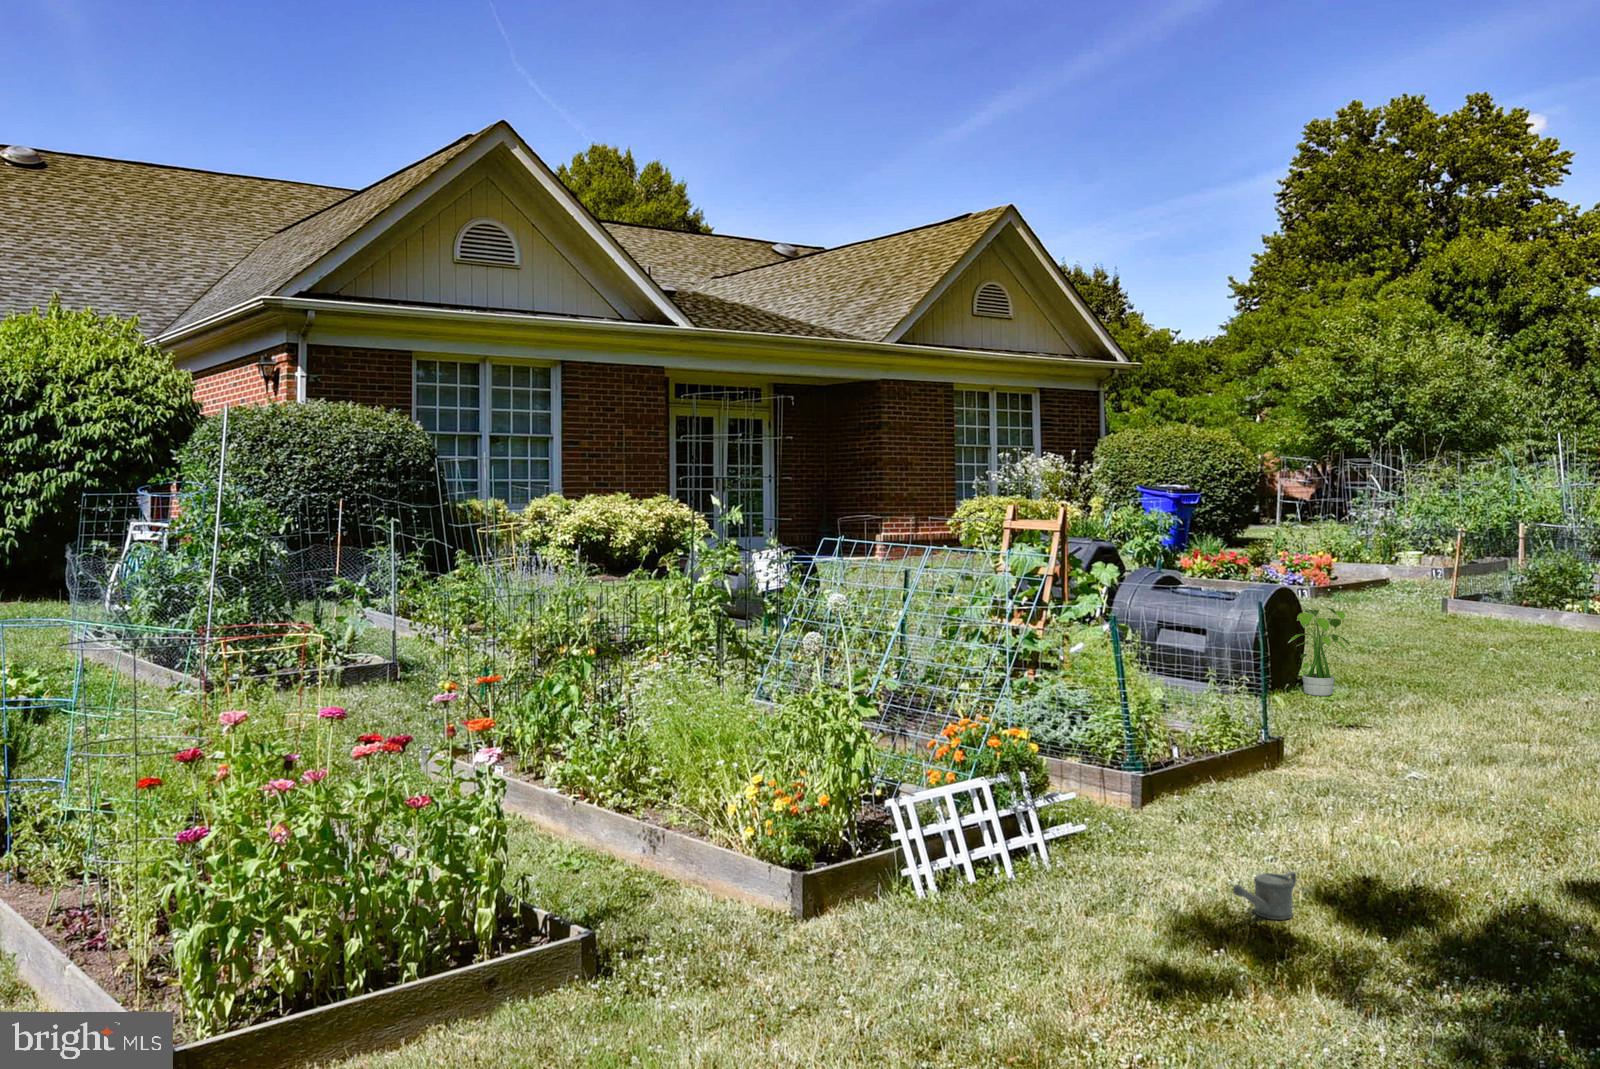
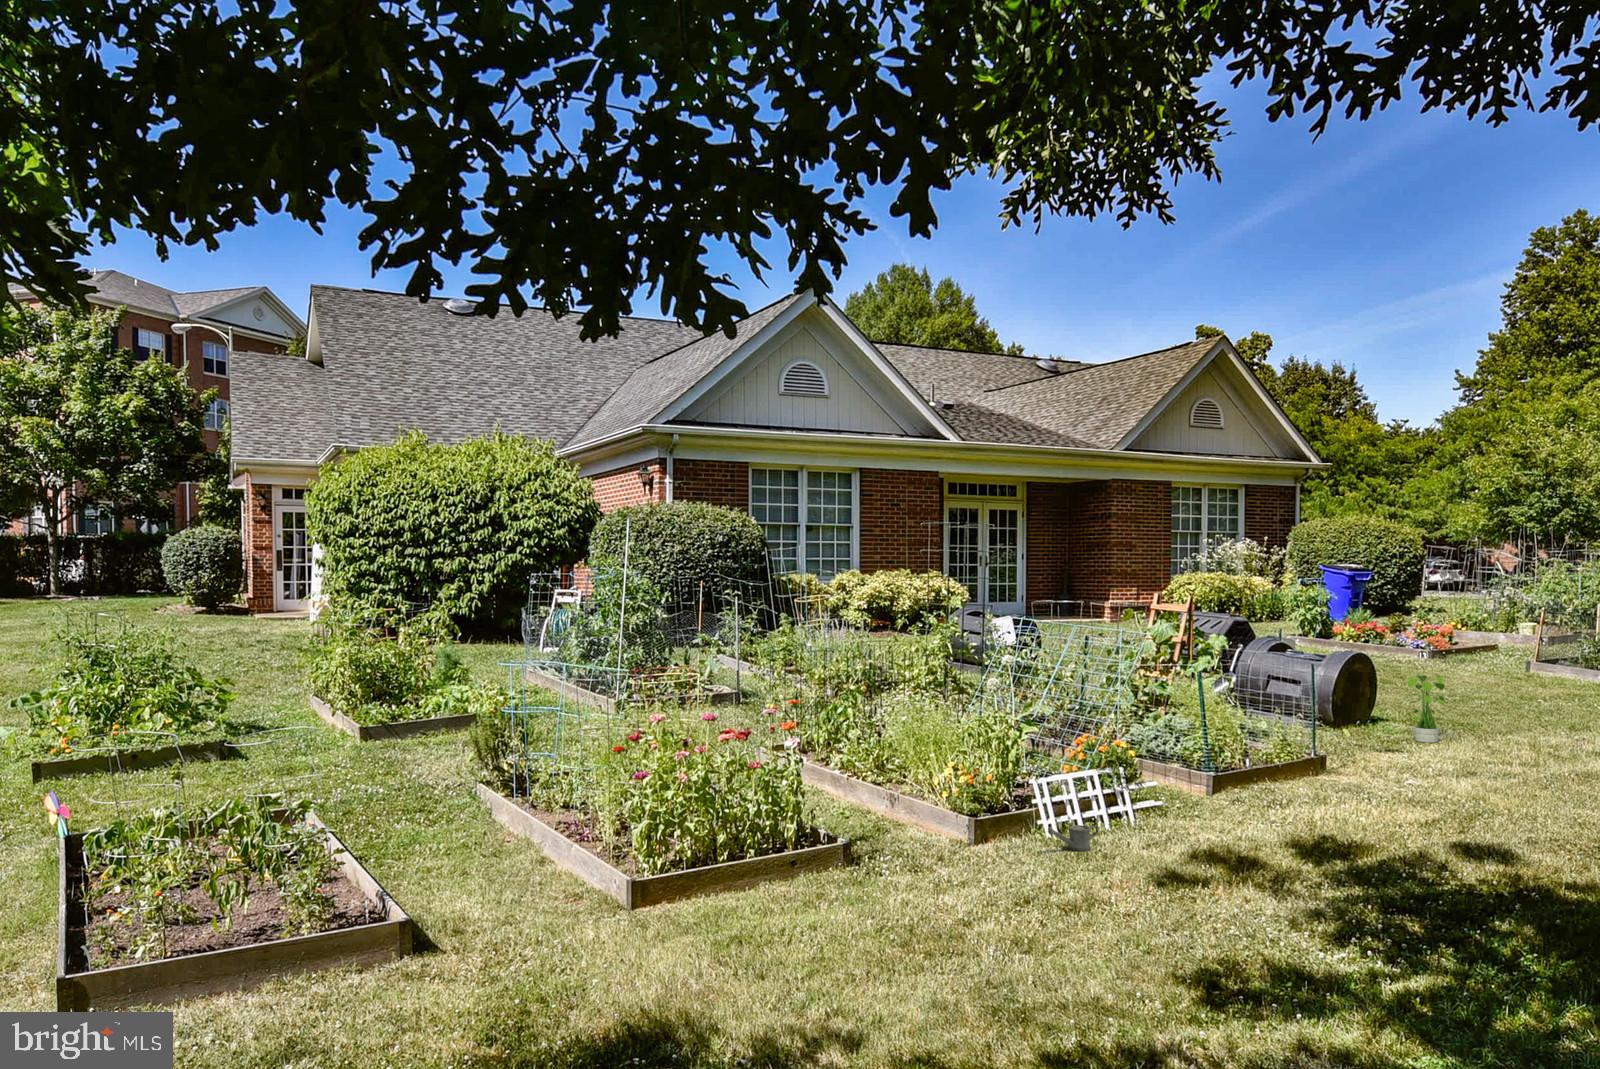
watering can: present [1233,872,1296,920] -> present [1048,825,1098,851]

